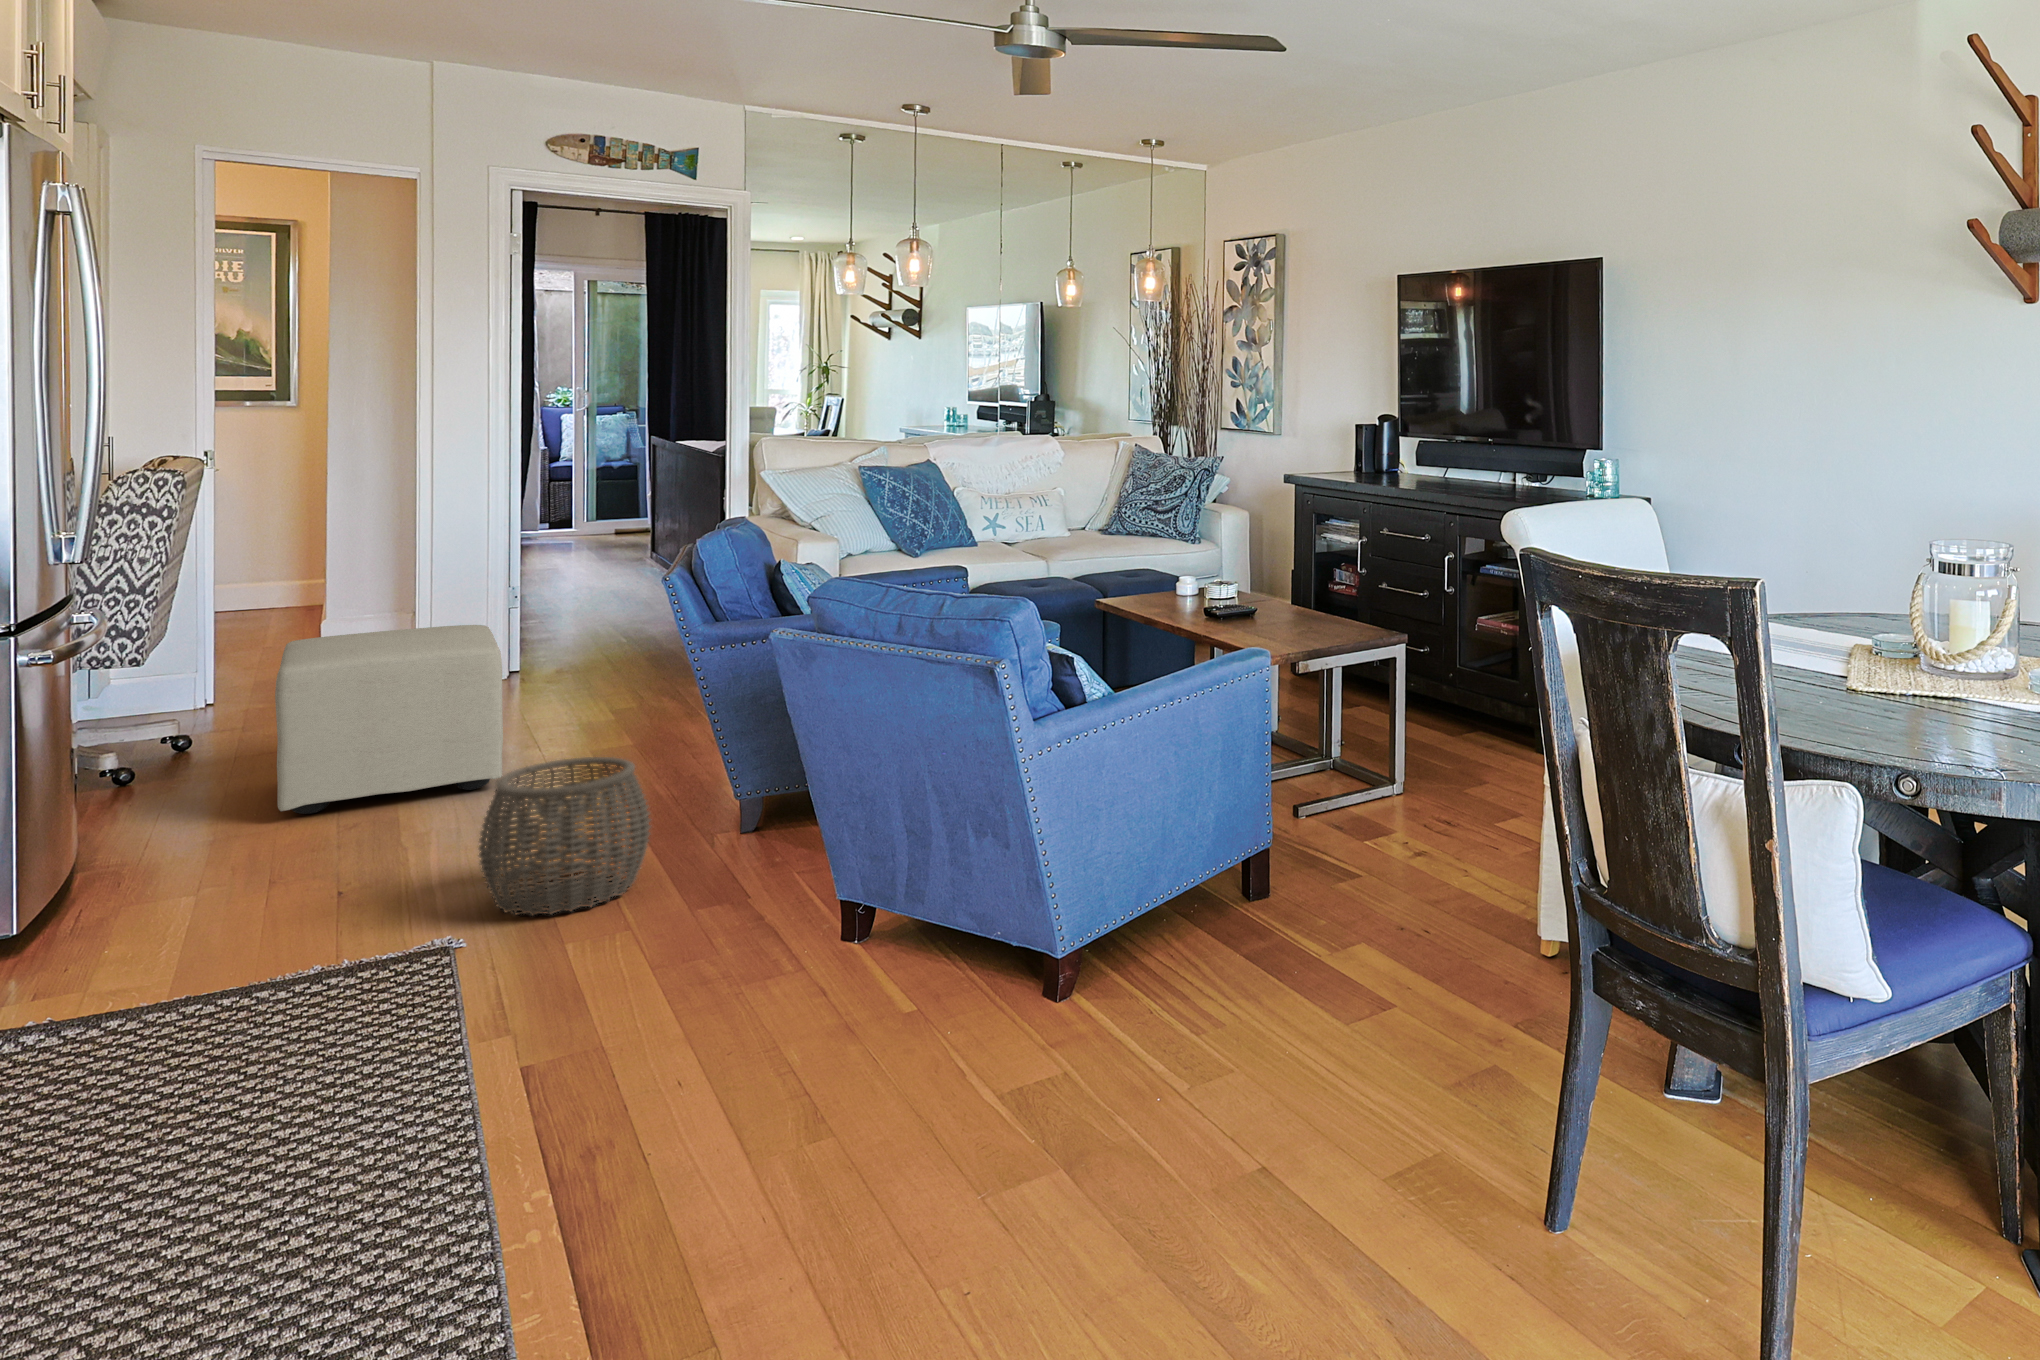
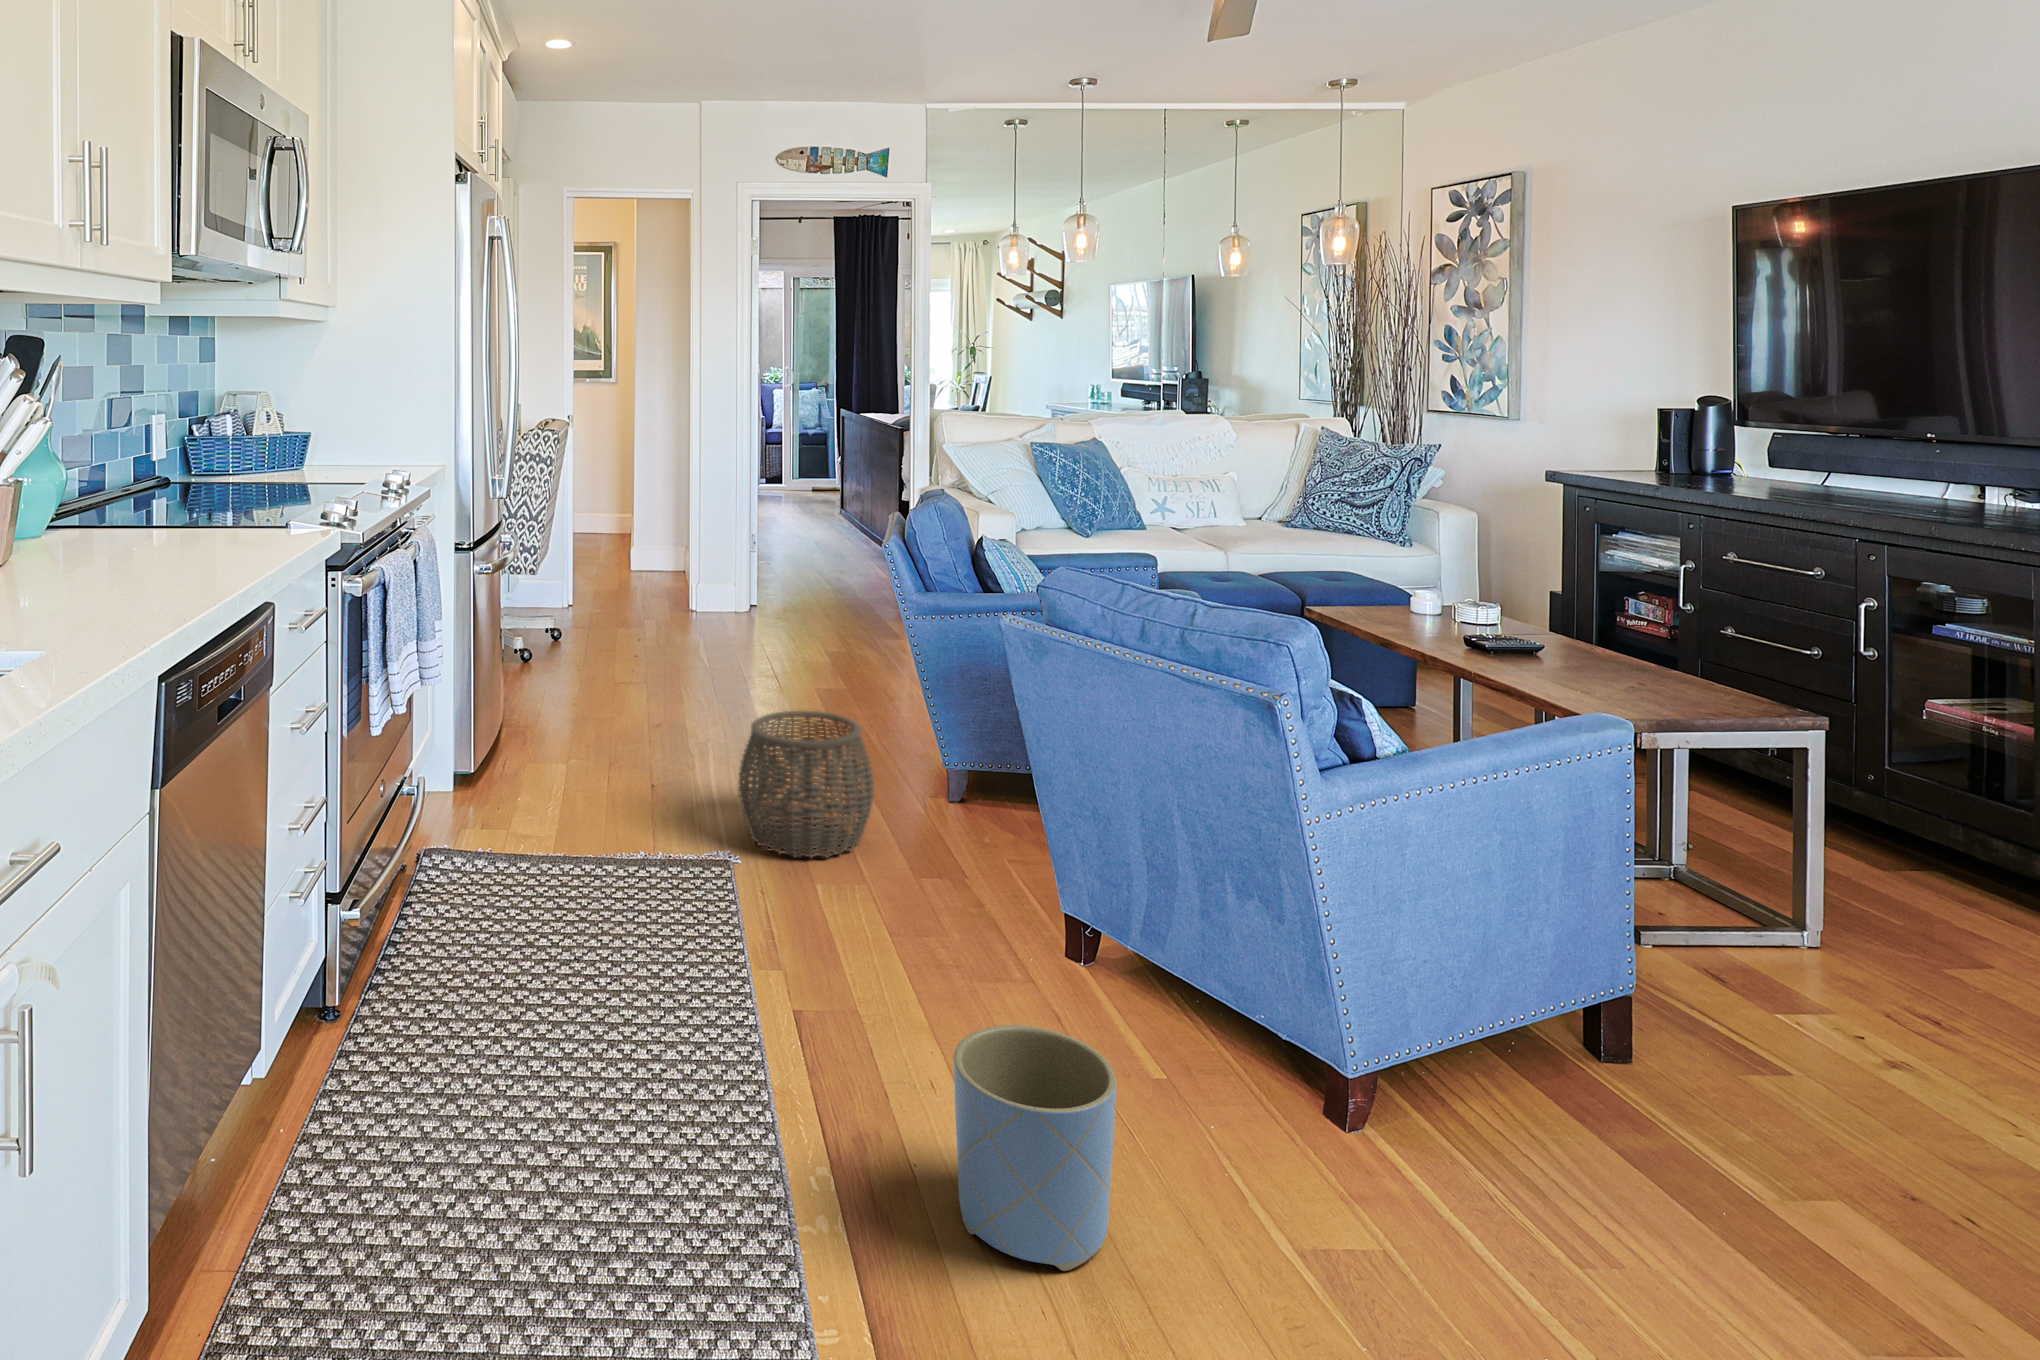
ottoman: present [275,625,503,814] -> none [597,570,748,716]
planter: none [694,977,847,1176] -> present [954,1025,1117,1271]

